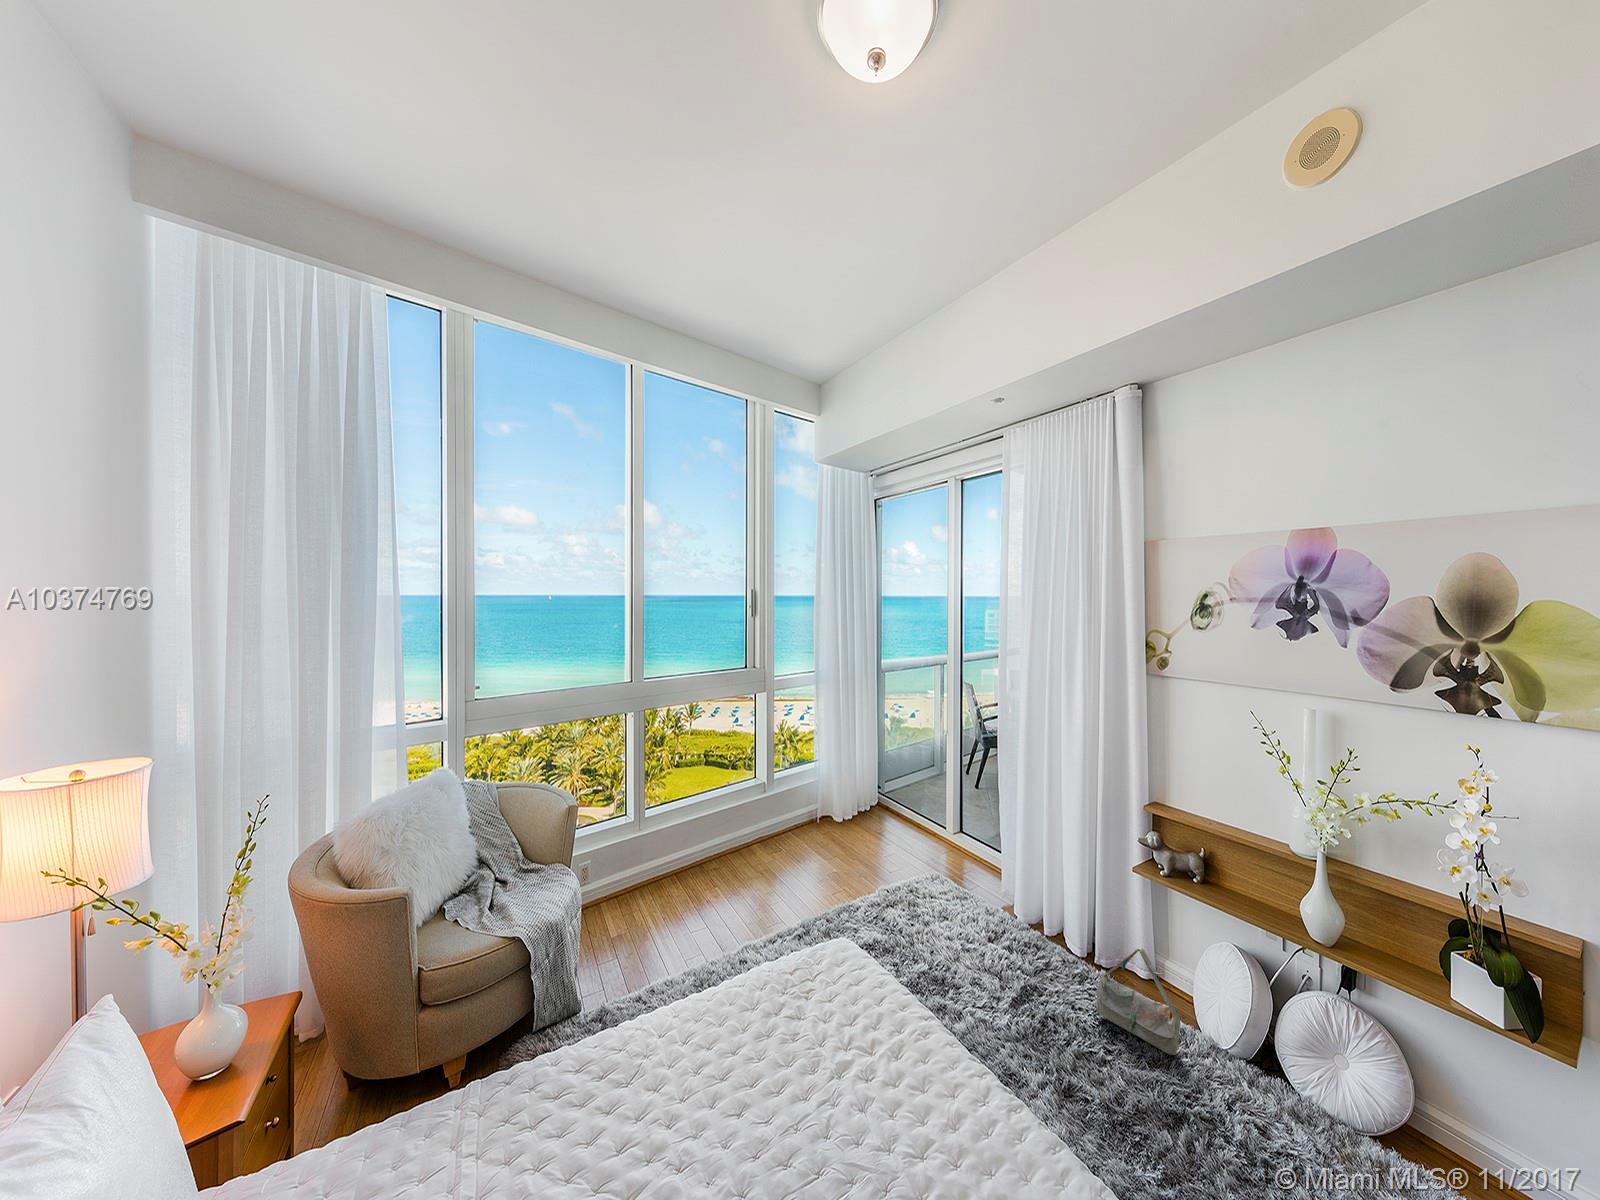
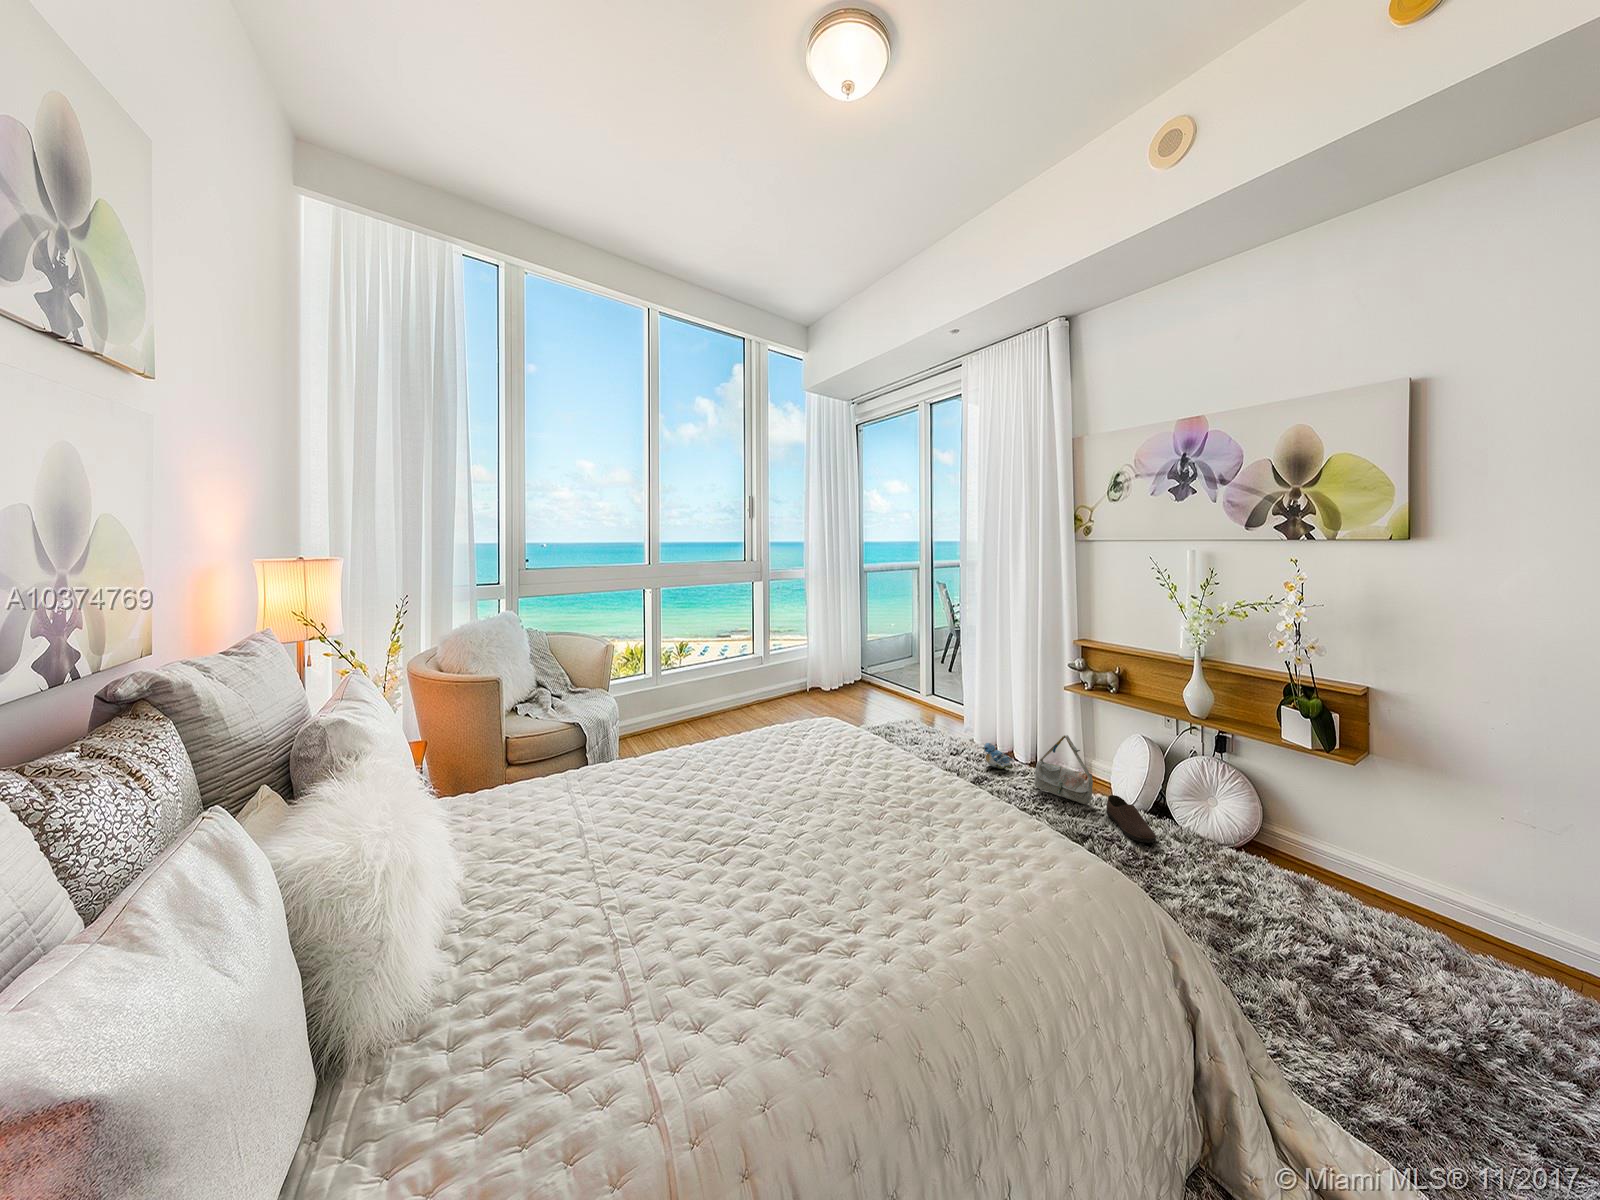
plush toy: none [1025,931,1066,973] -> present [984,743,1014,769]
shoe: none [1202,1051,1285,1154] -> present [1106,795,1156,843]

